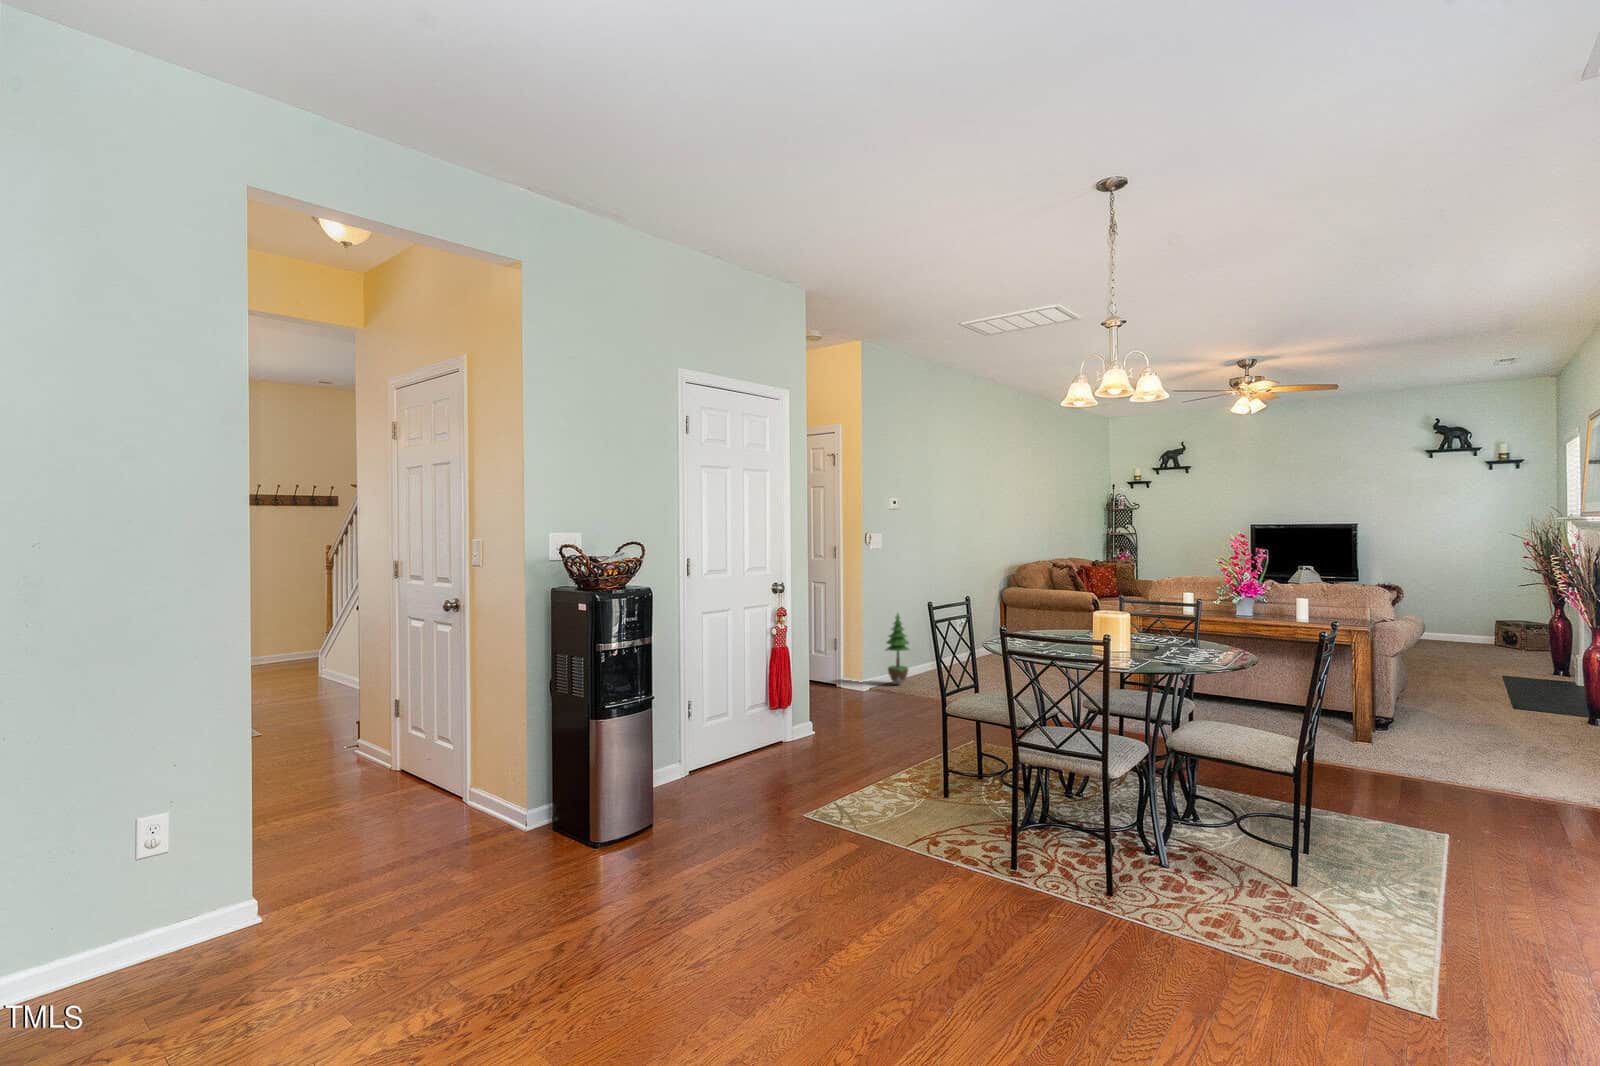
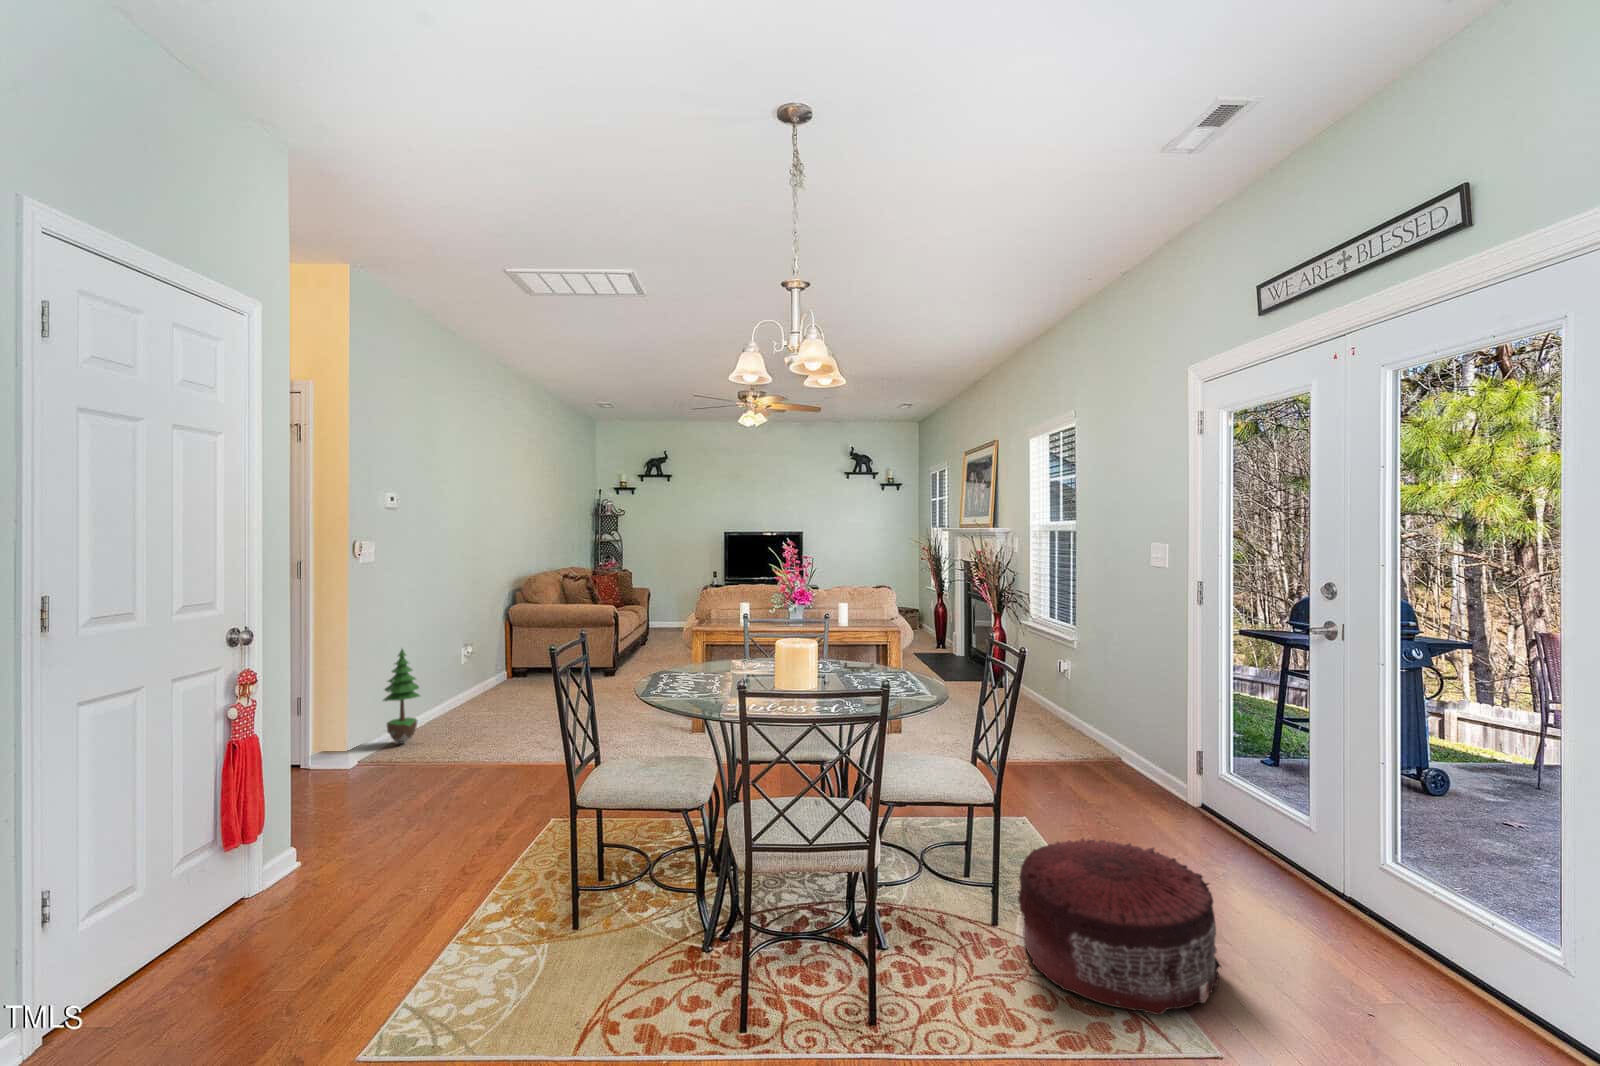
pouf: none [1294,823,1527,985] -> present [1018,838,1222,1015]

